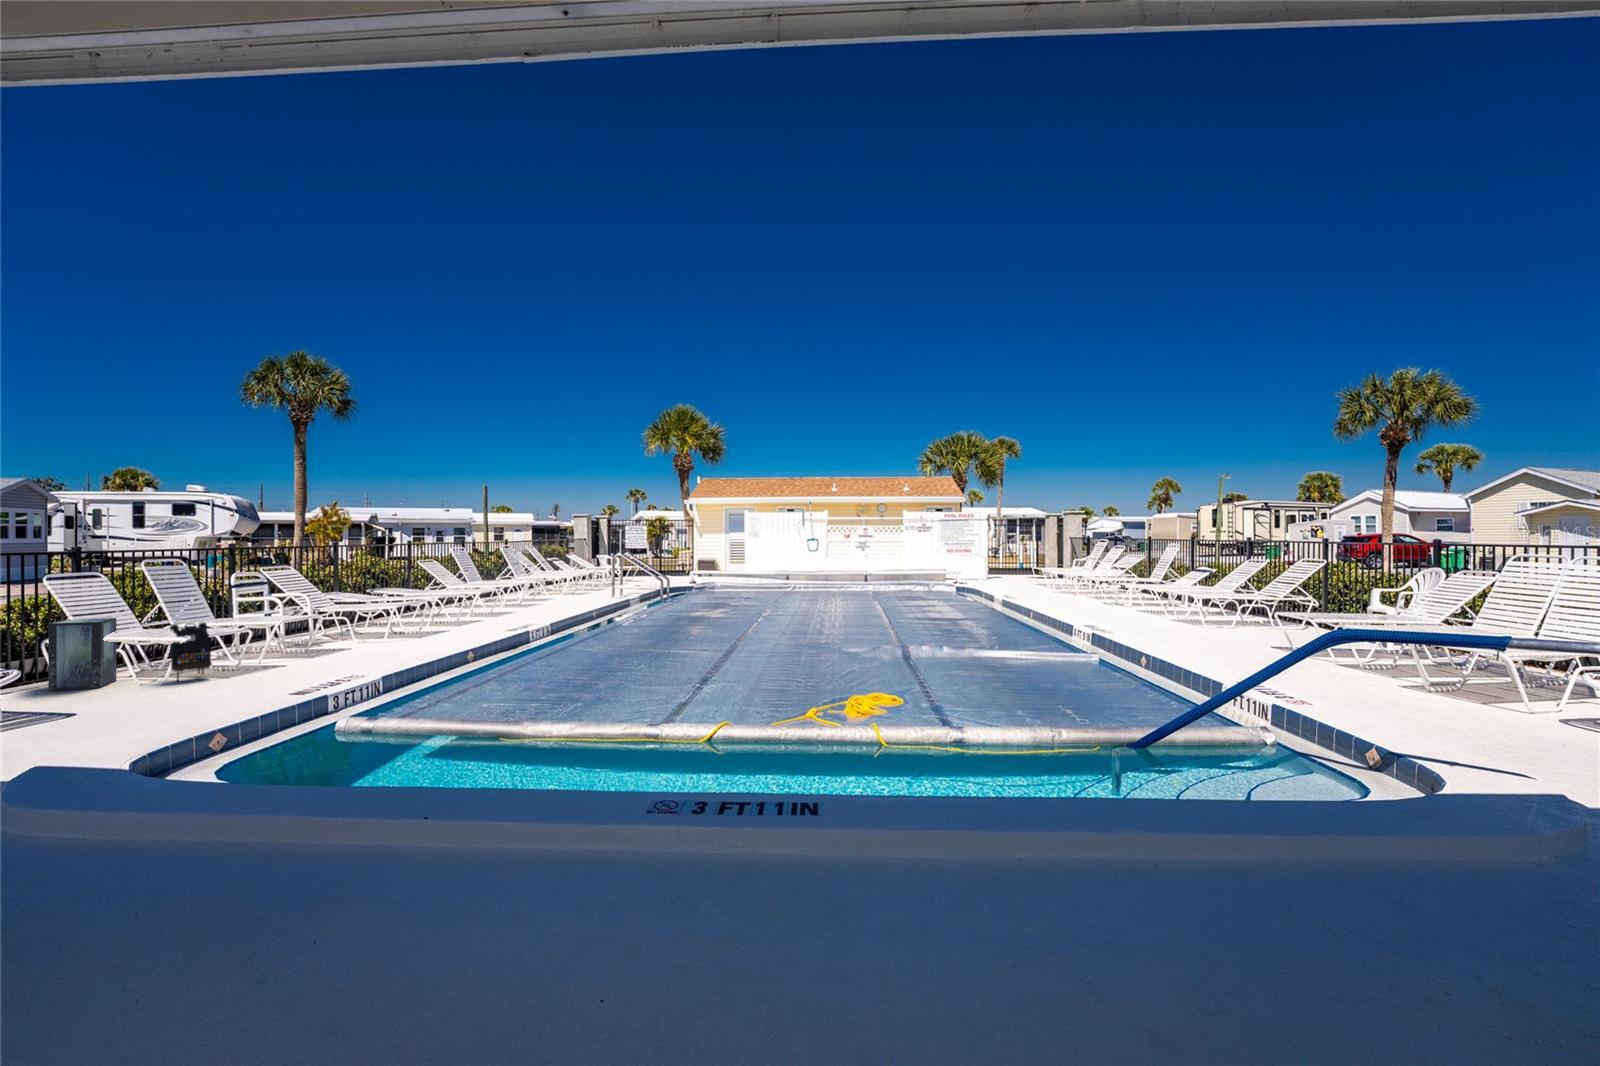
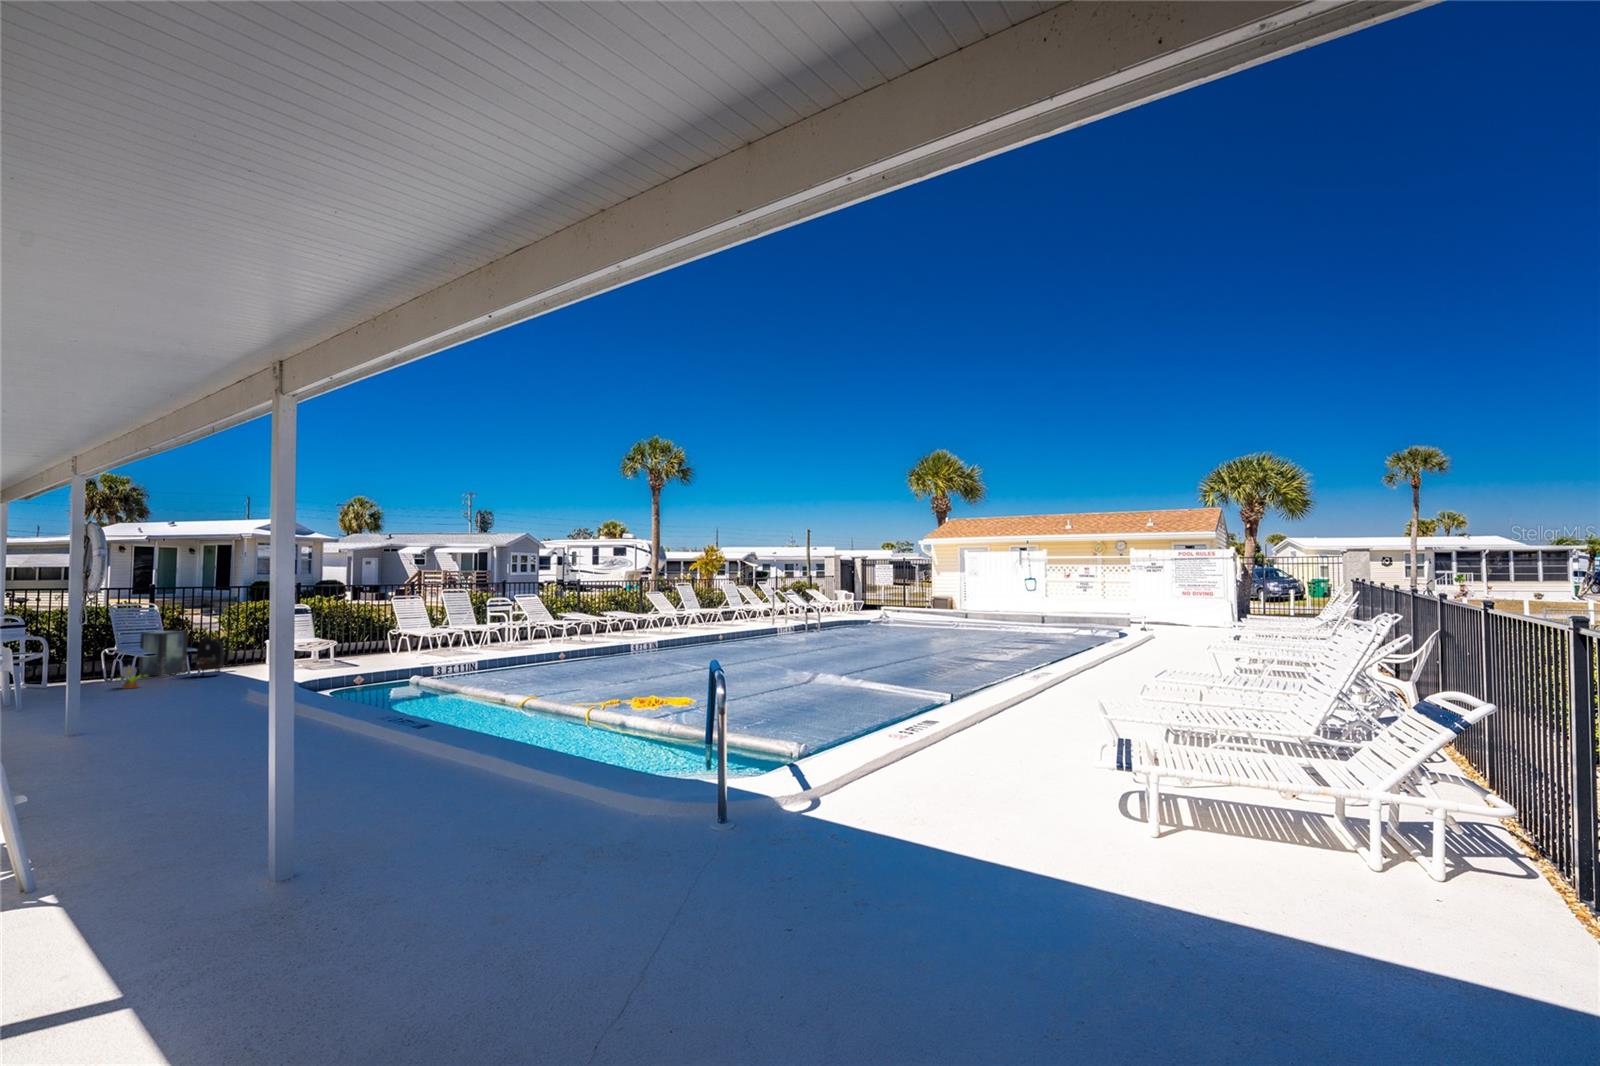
decorative plant: none [127,666,174,703] -> present [116,666,148,689]

